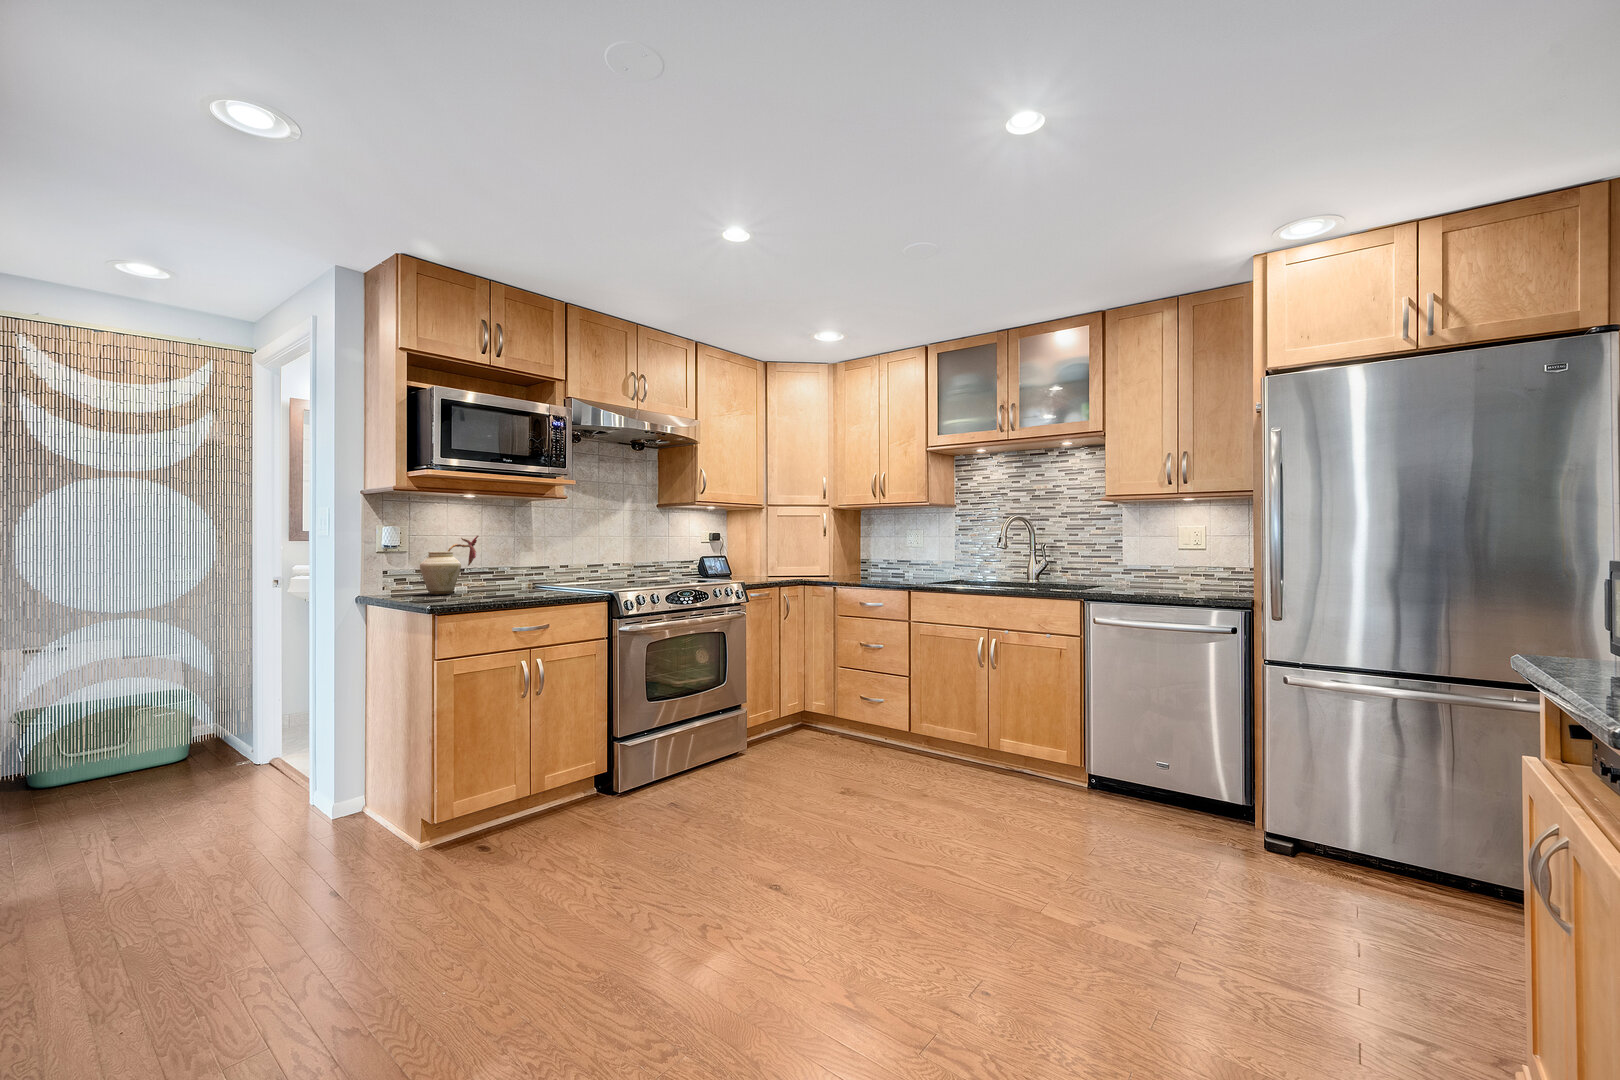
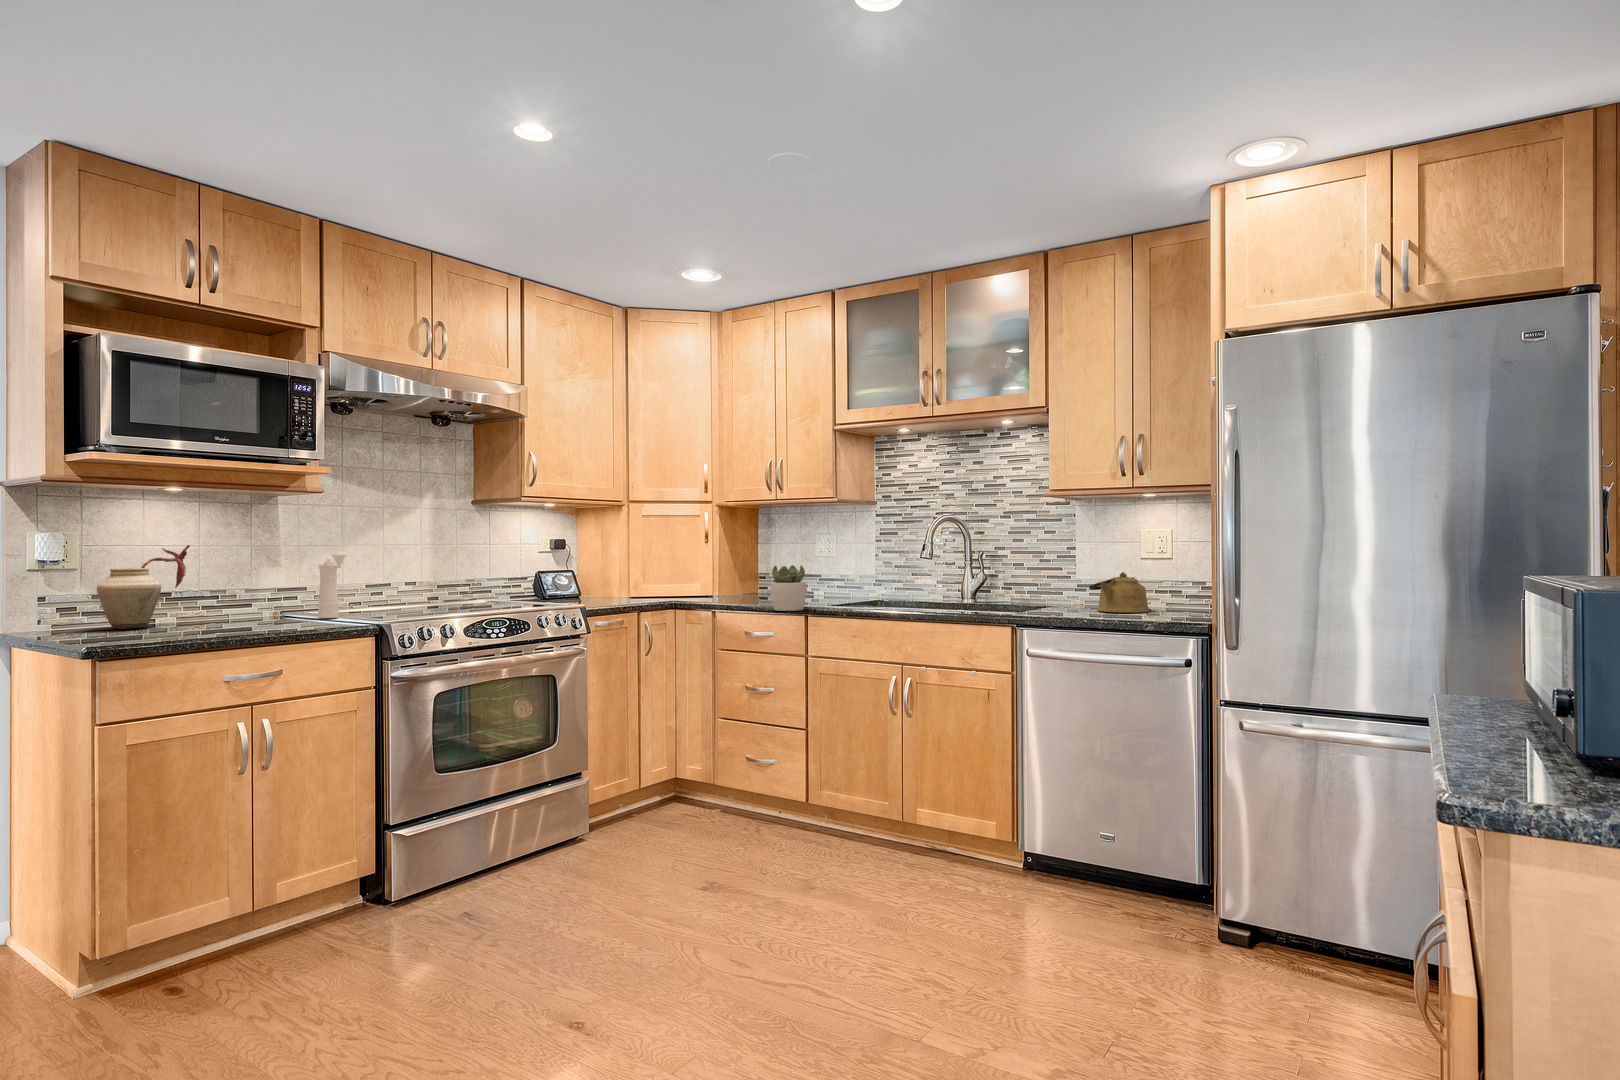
pepper mill: none [563,541,581,589] -> present [318,552,346,618]
succulent plant: none [882,553,911,587] -> present [770,565,807,611]
kettle: none [1134,559,1183,590] -> present [1089,572,1149,612]

